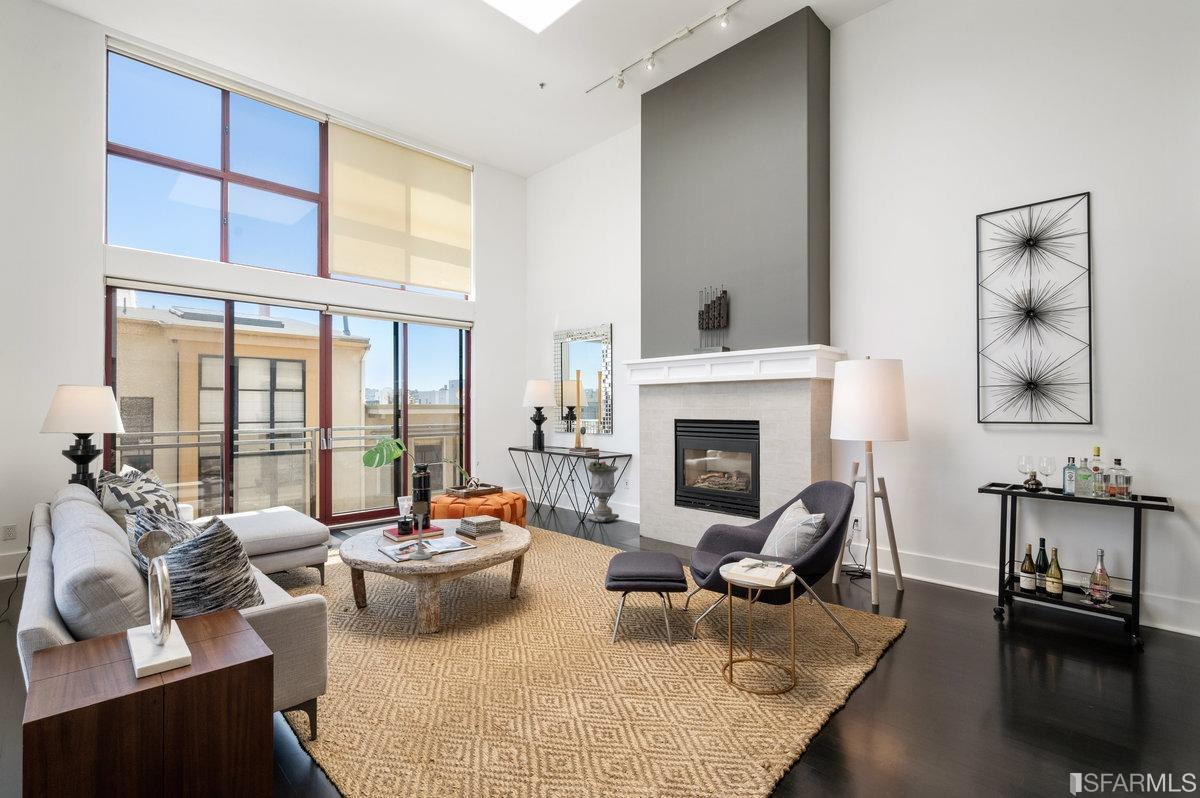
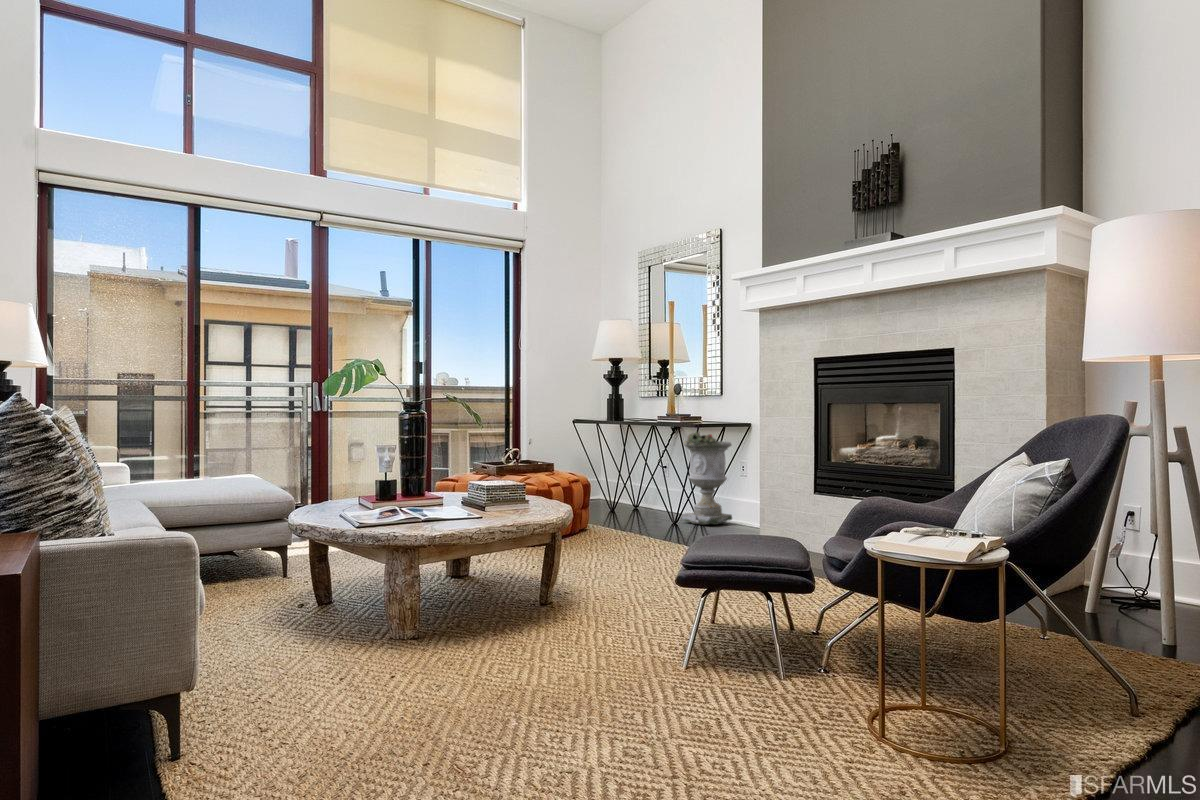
candle holder: present [408,501,432,560] -> none [375,440,411,526]

